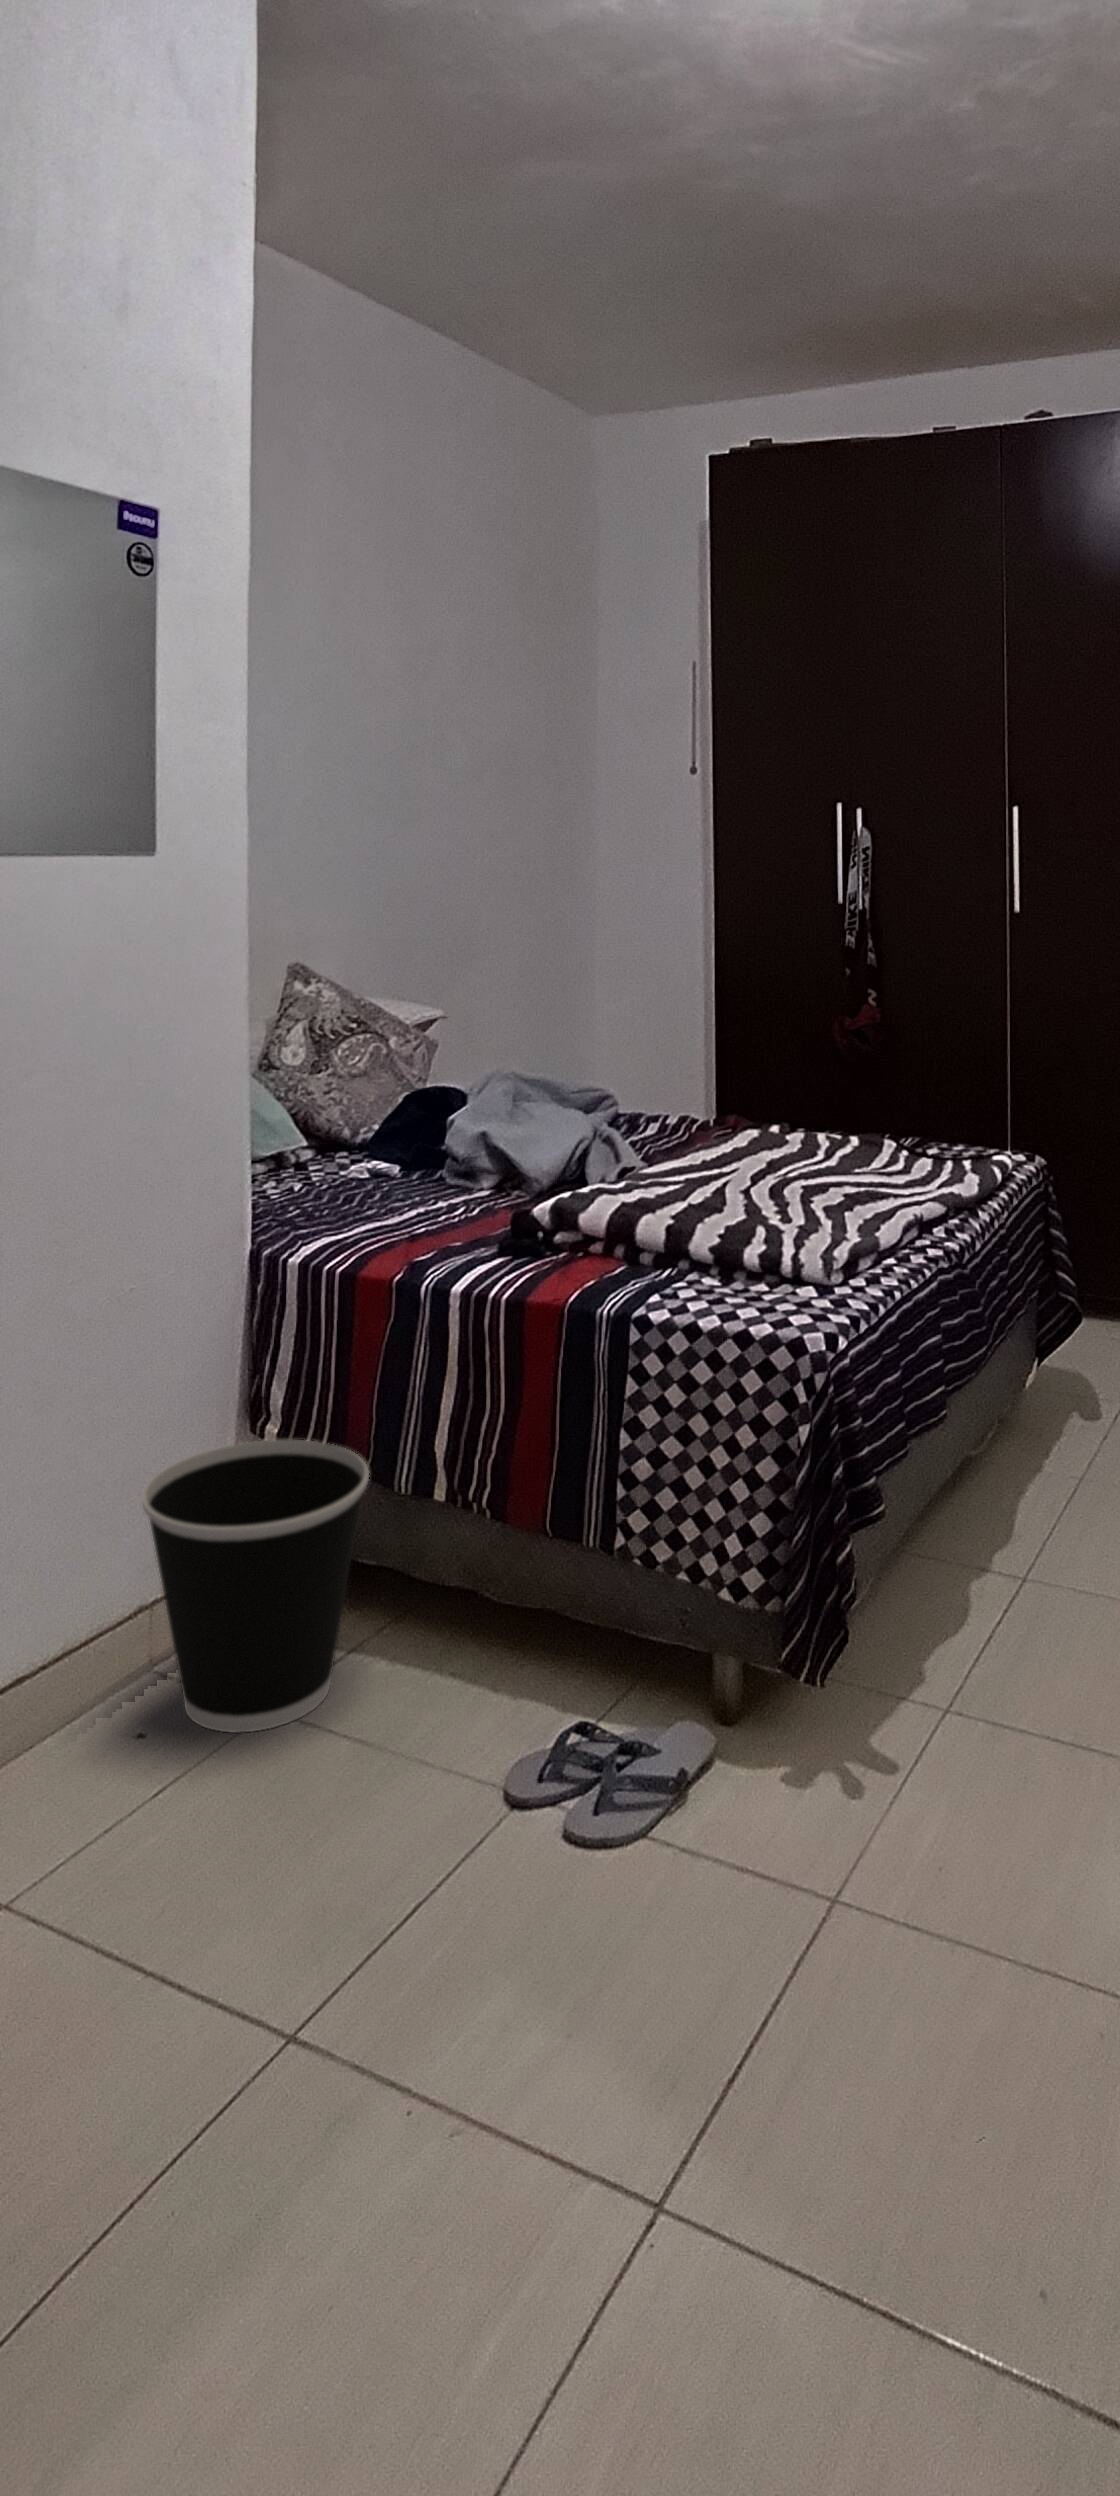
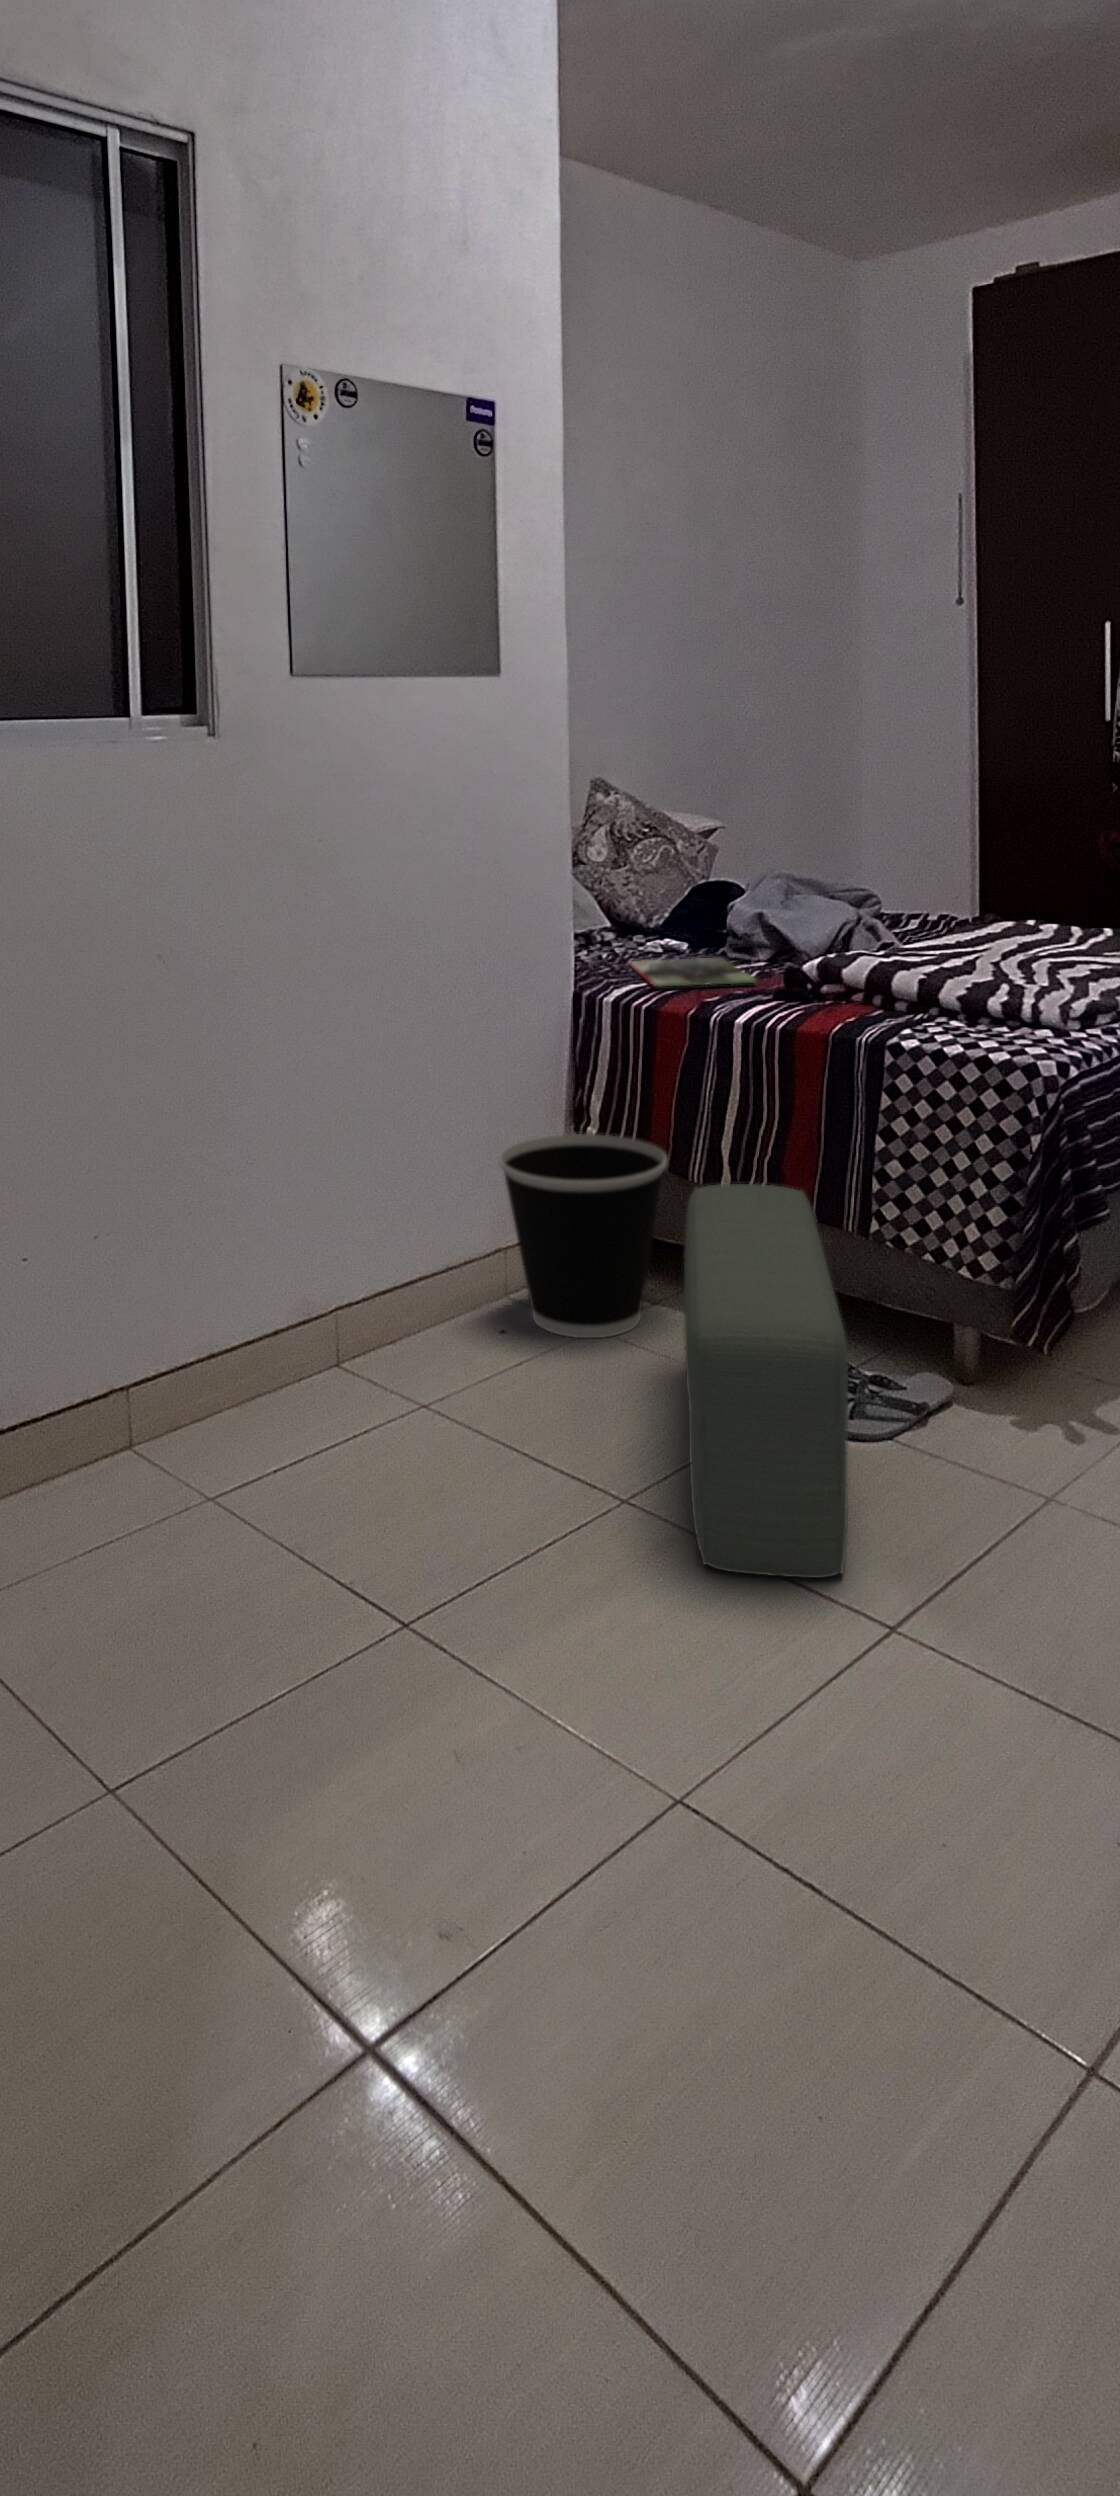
magazine: none [325,1188,483,1241] -> present [629,958,756,986]
pouf: none [392,1512,598,2135] -> present [684,1184,848,1578]

